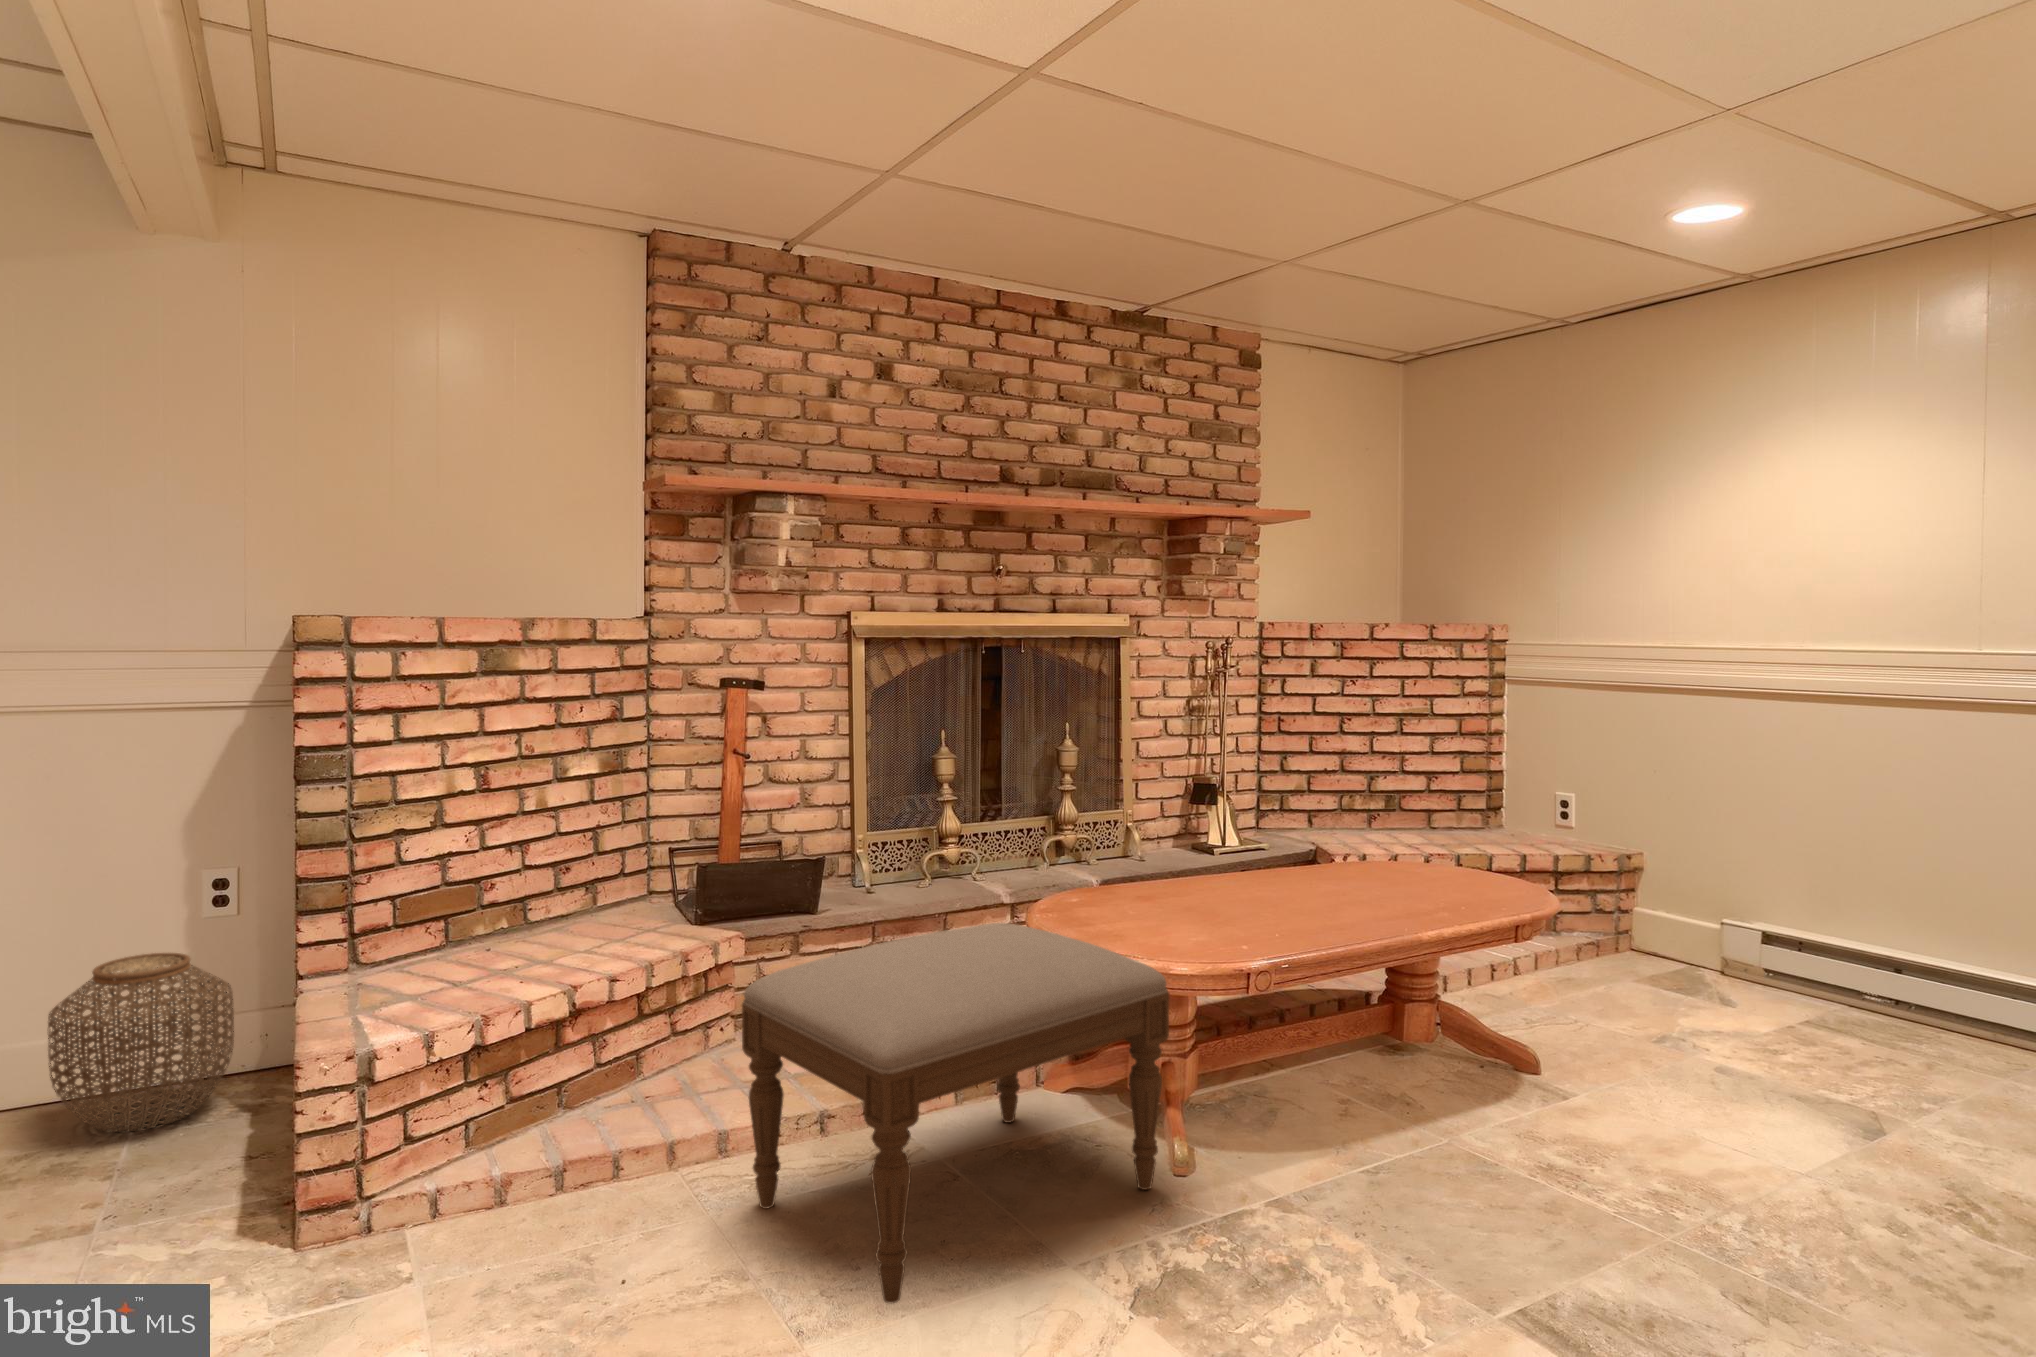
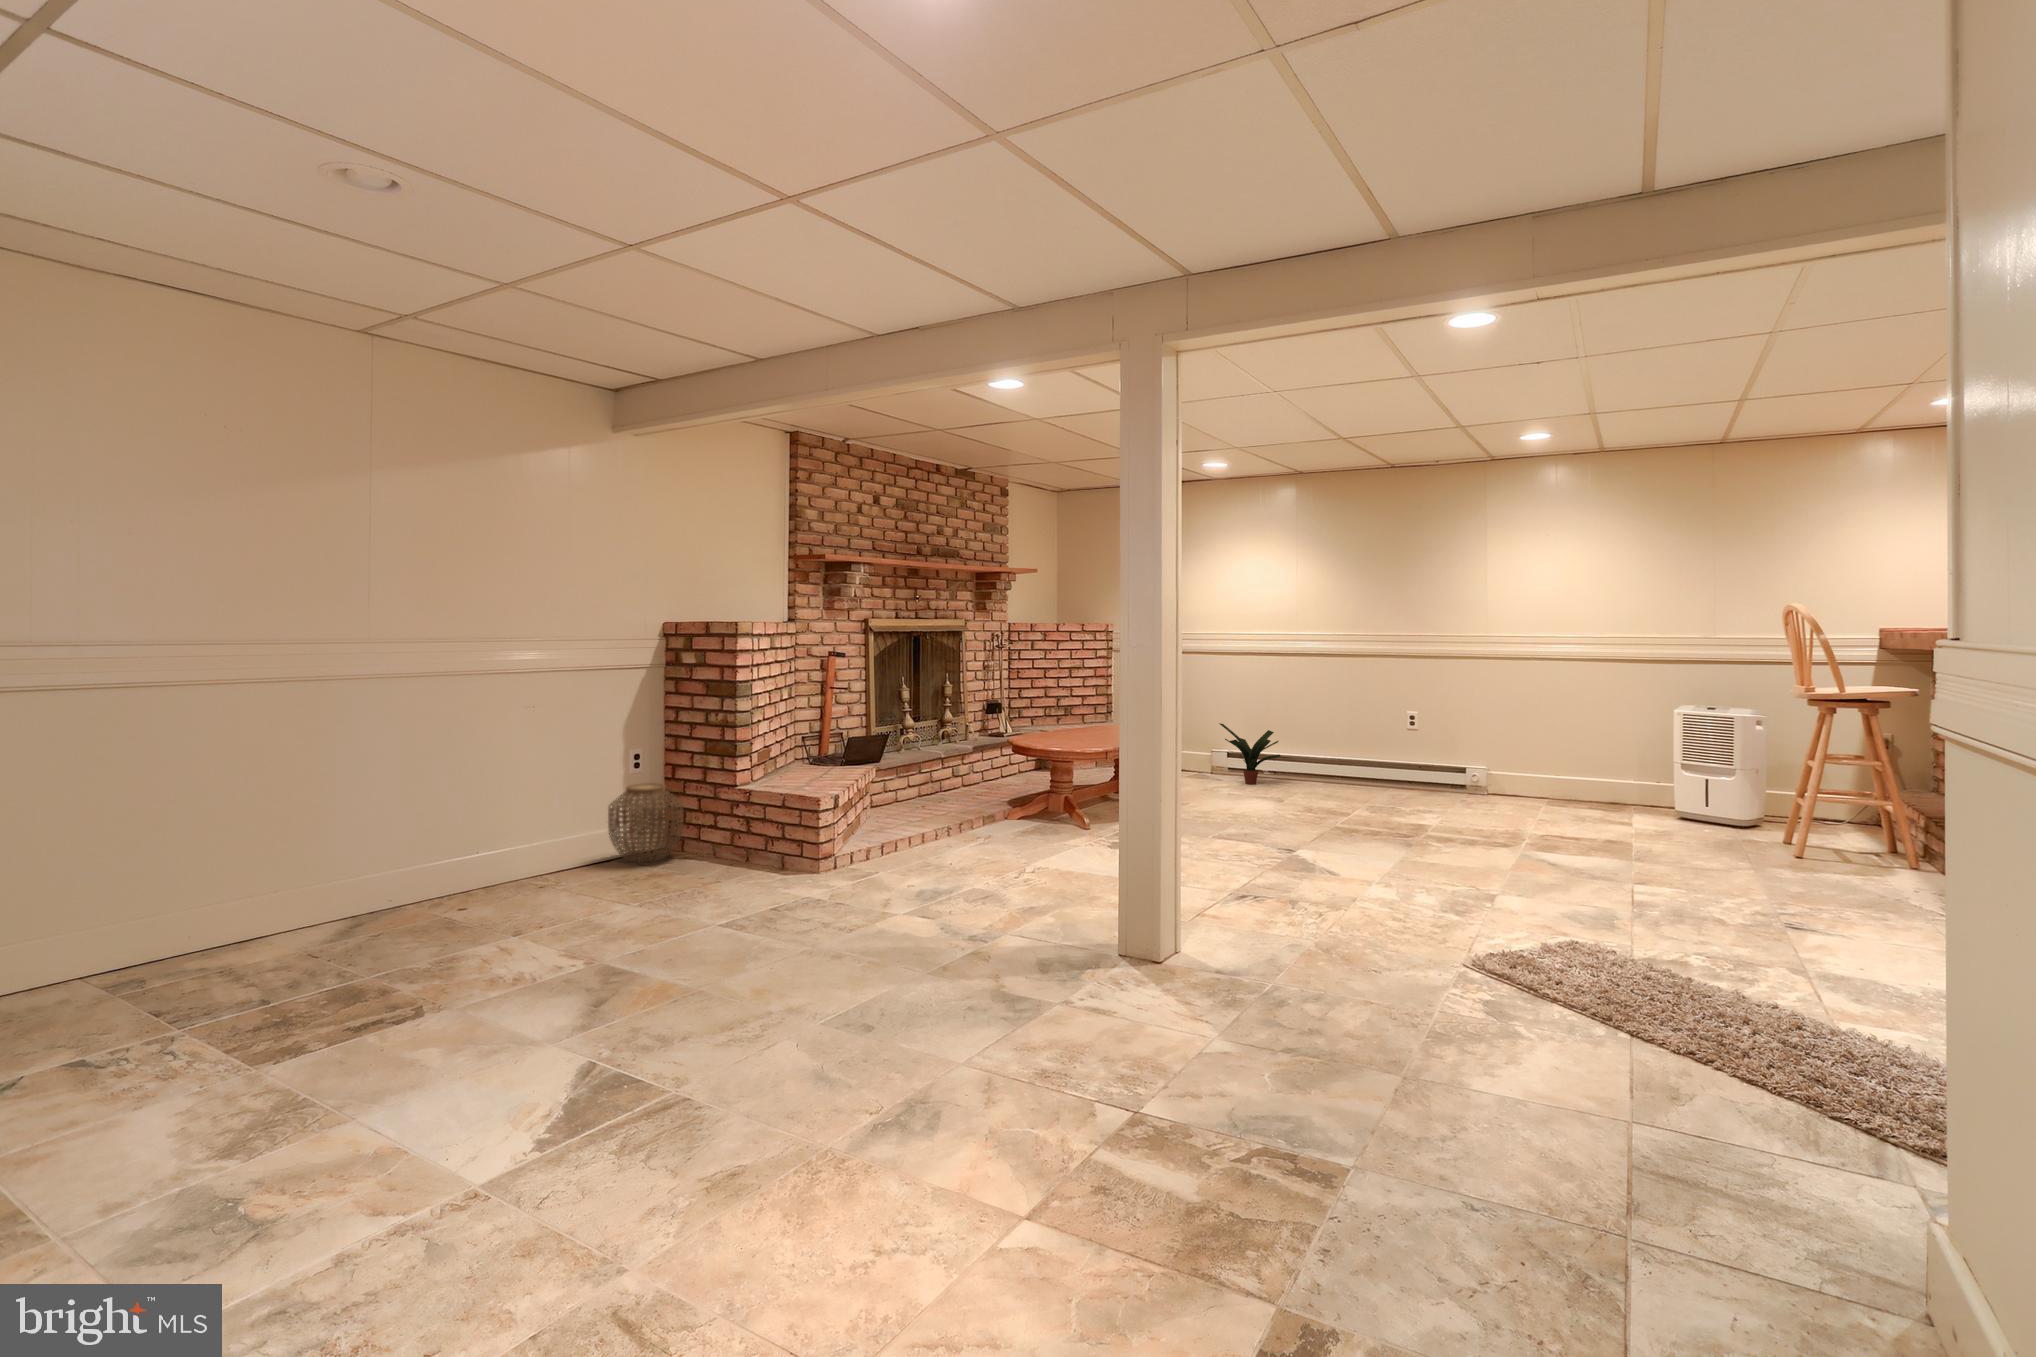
potted plant: none [1736,860,1920,1027] -> present [1219,723,1281,784]
ottoman: present [742,923,1169,1303] -> none [952,745,1086,857]

